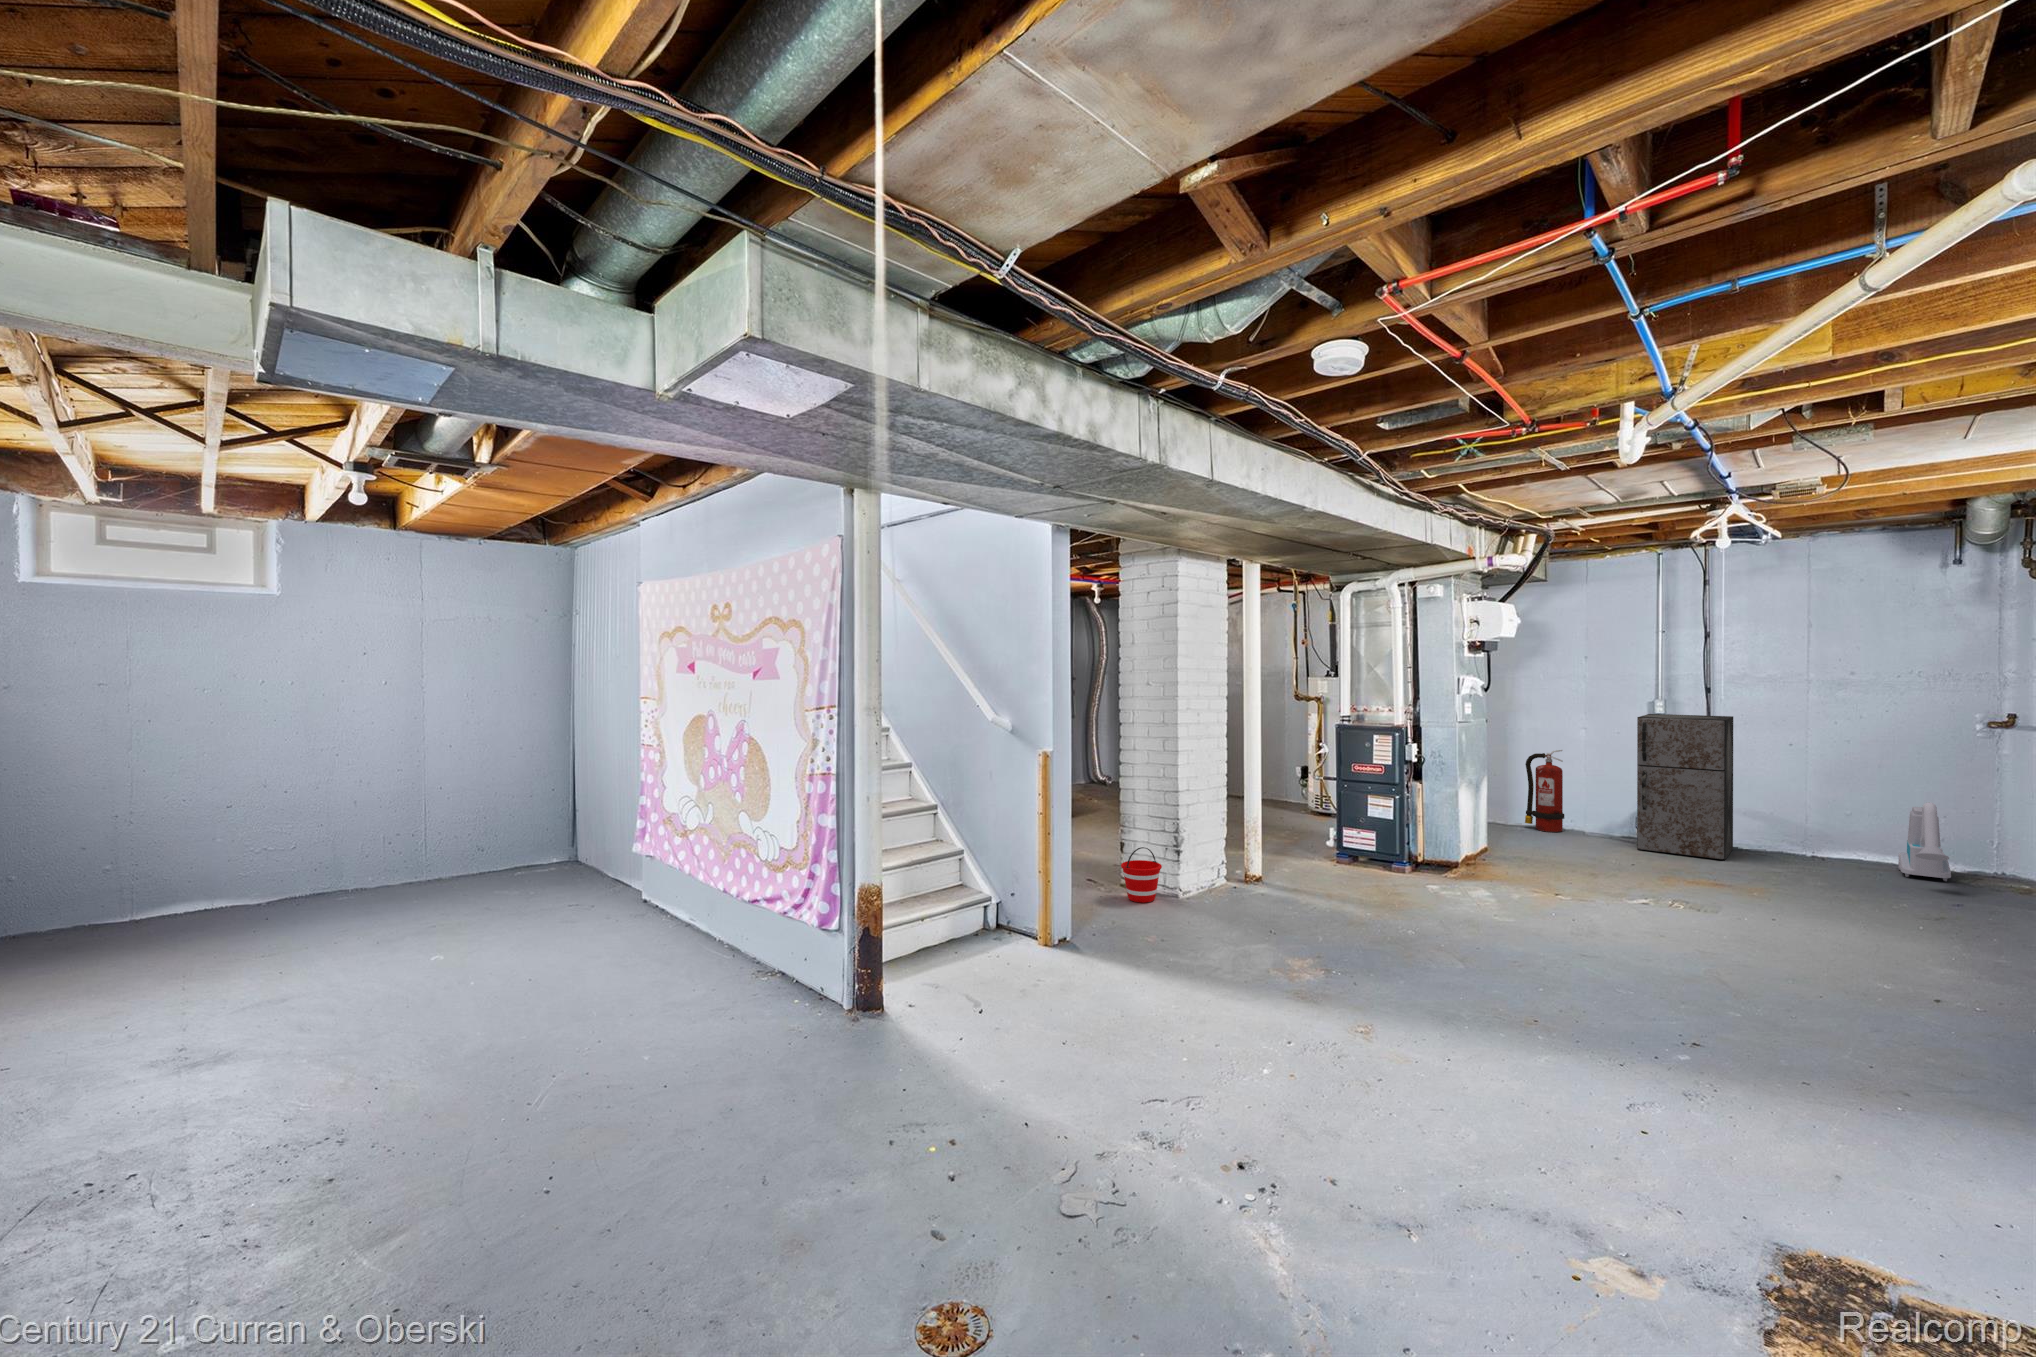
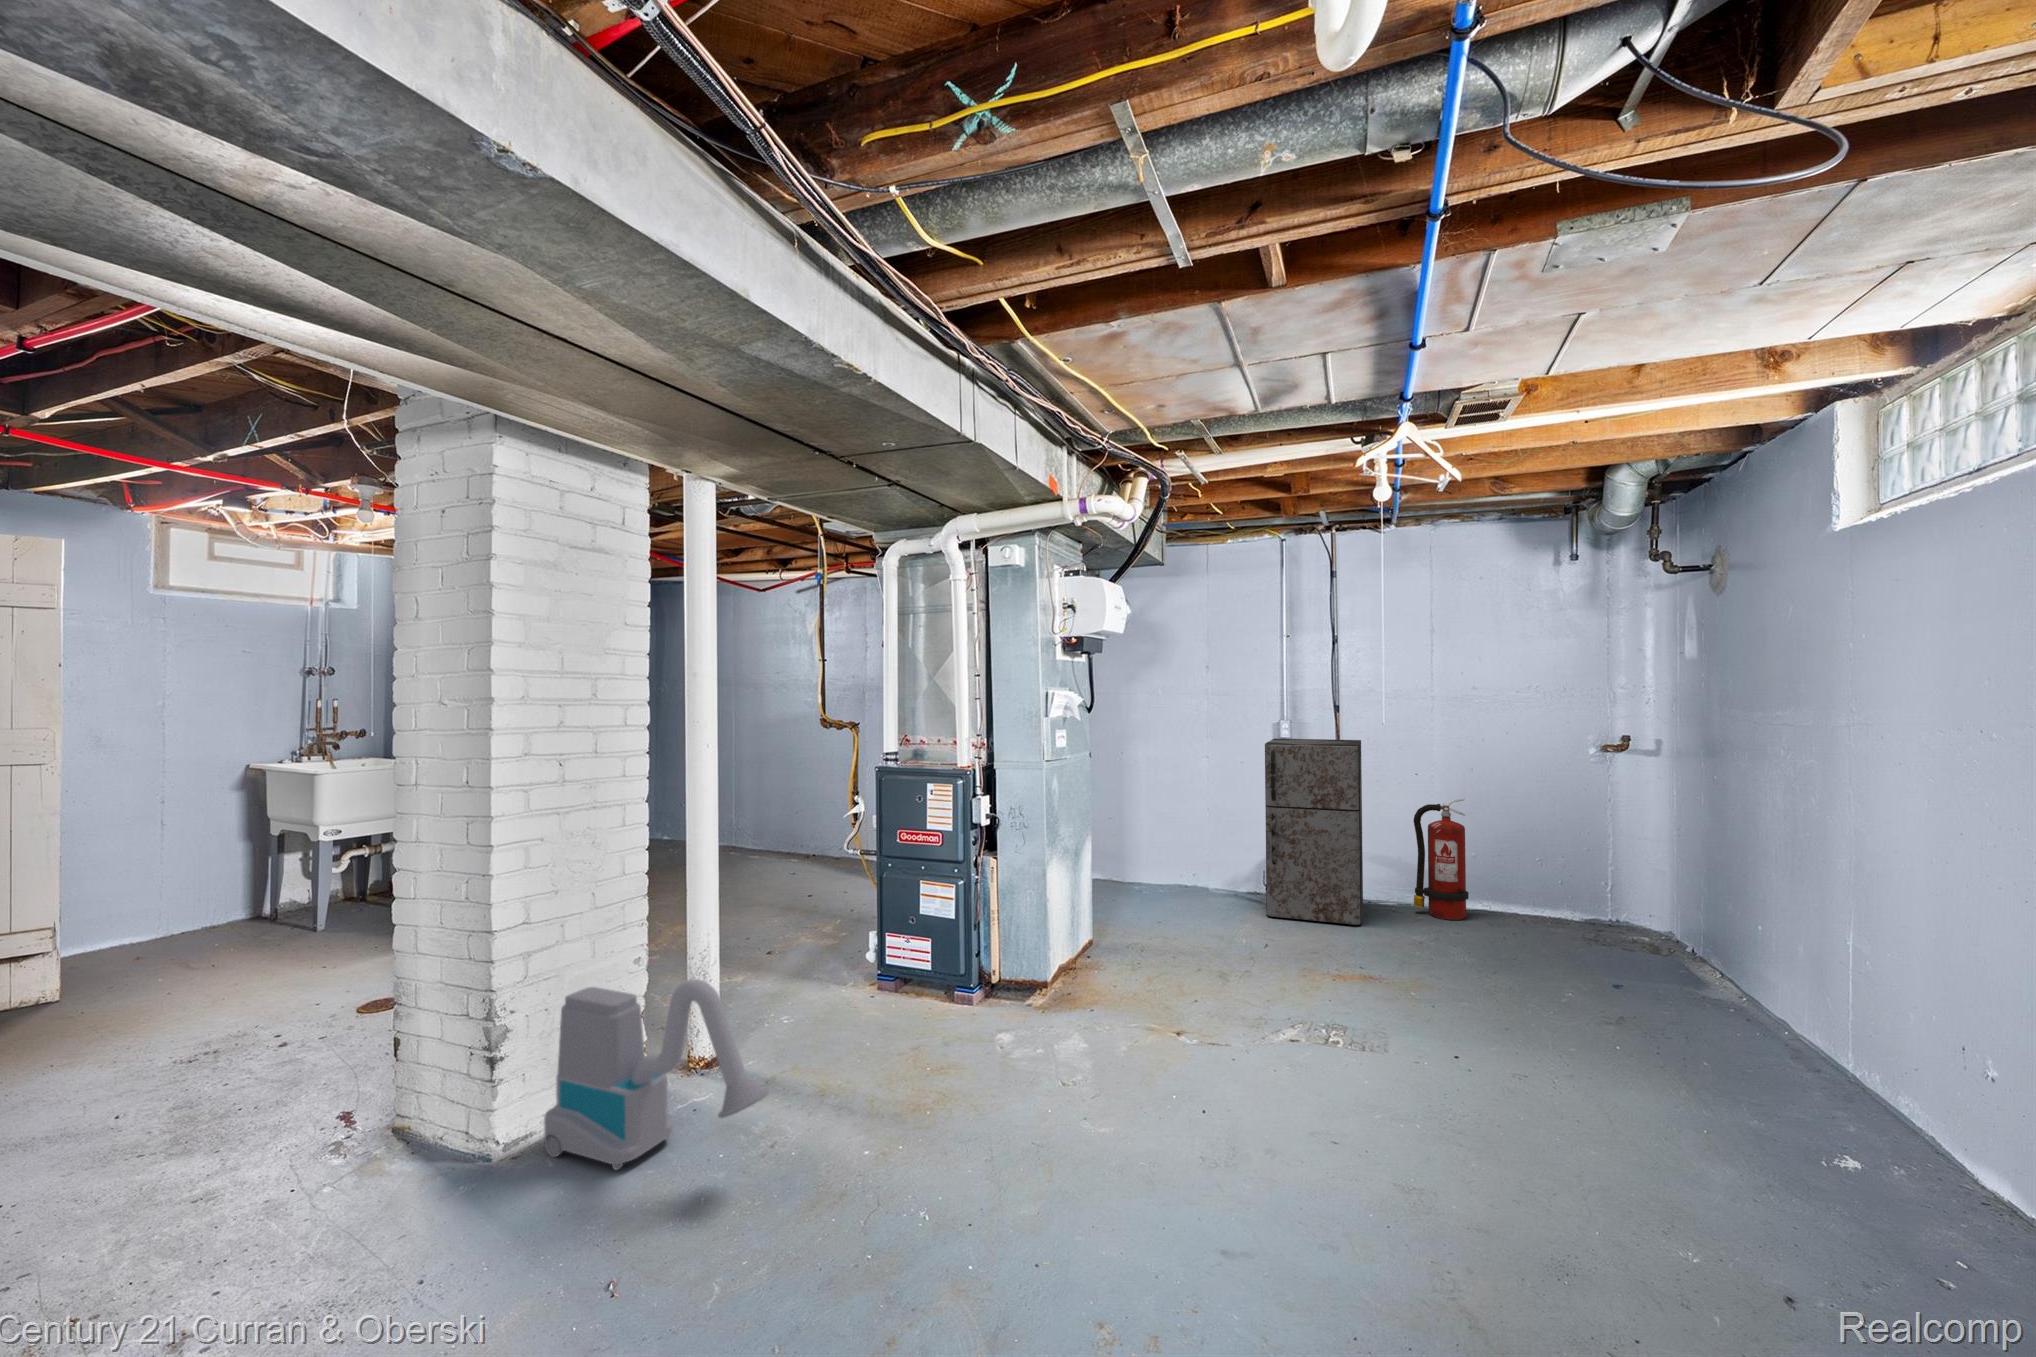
fire extinguisher: present [1525,750,1564,832] -> present [1414,798,1469,920]
vacuum cleaner: present [1898,802,1951,882] -> present [544,979,770,1170]
bucket: present [1121,847,1162,903] -> none [327,1064,440,1201]

